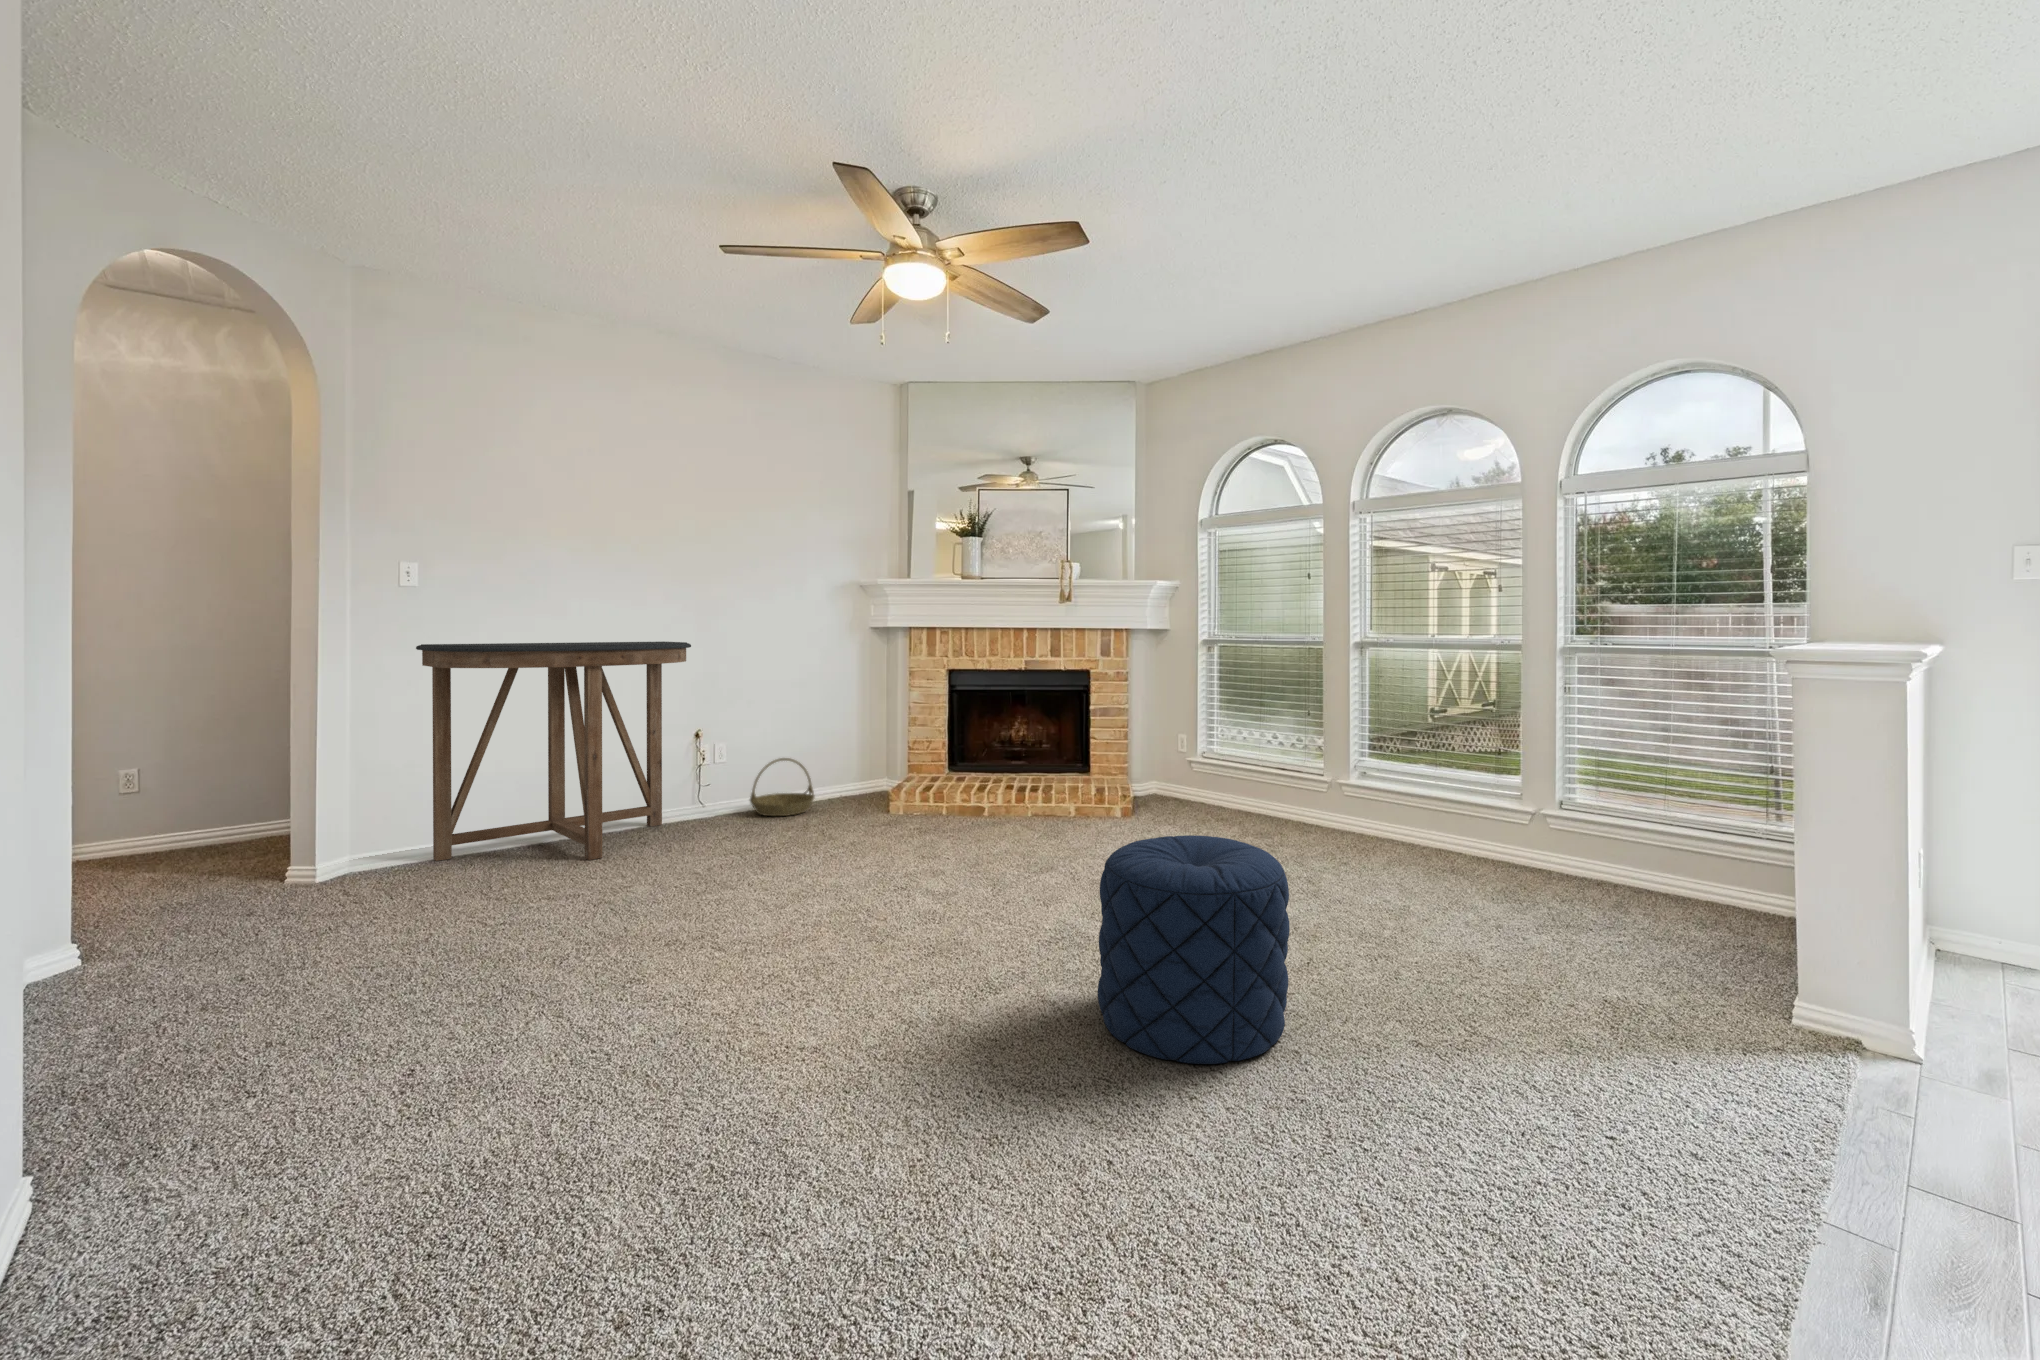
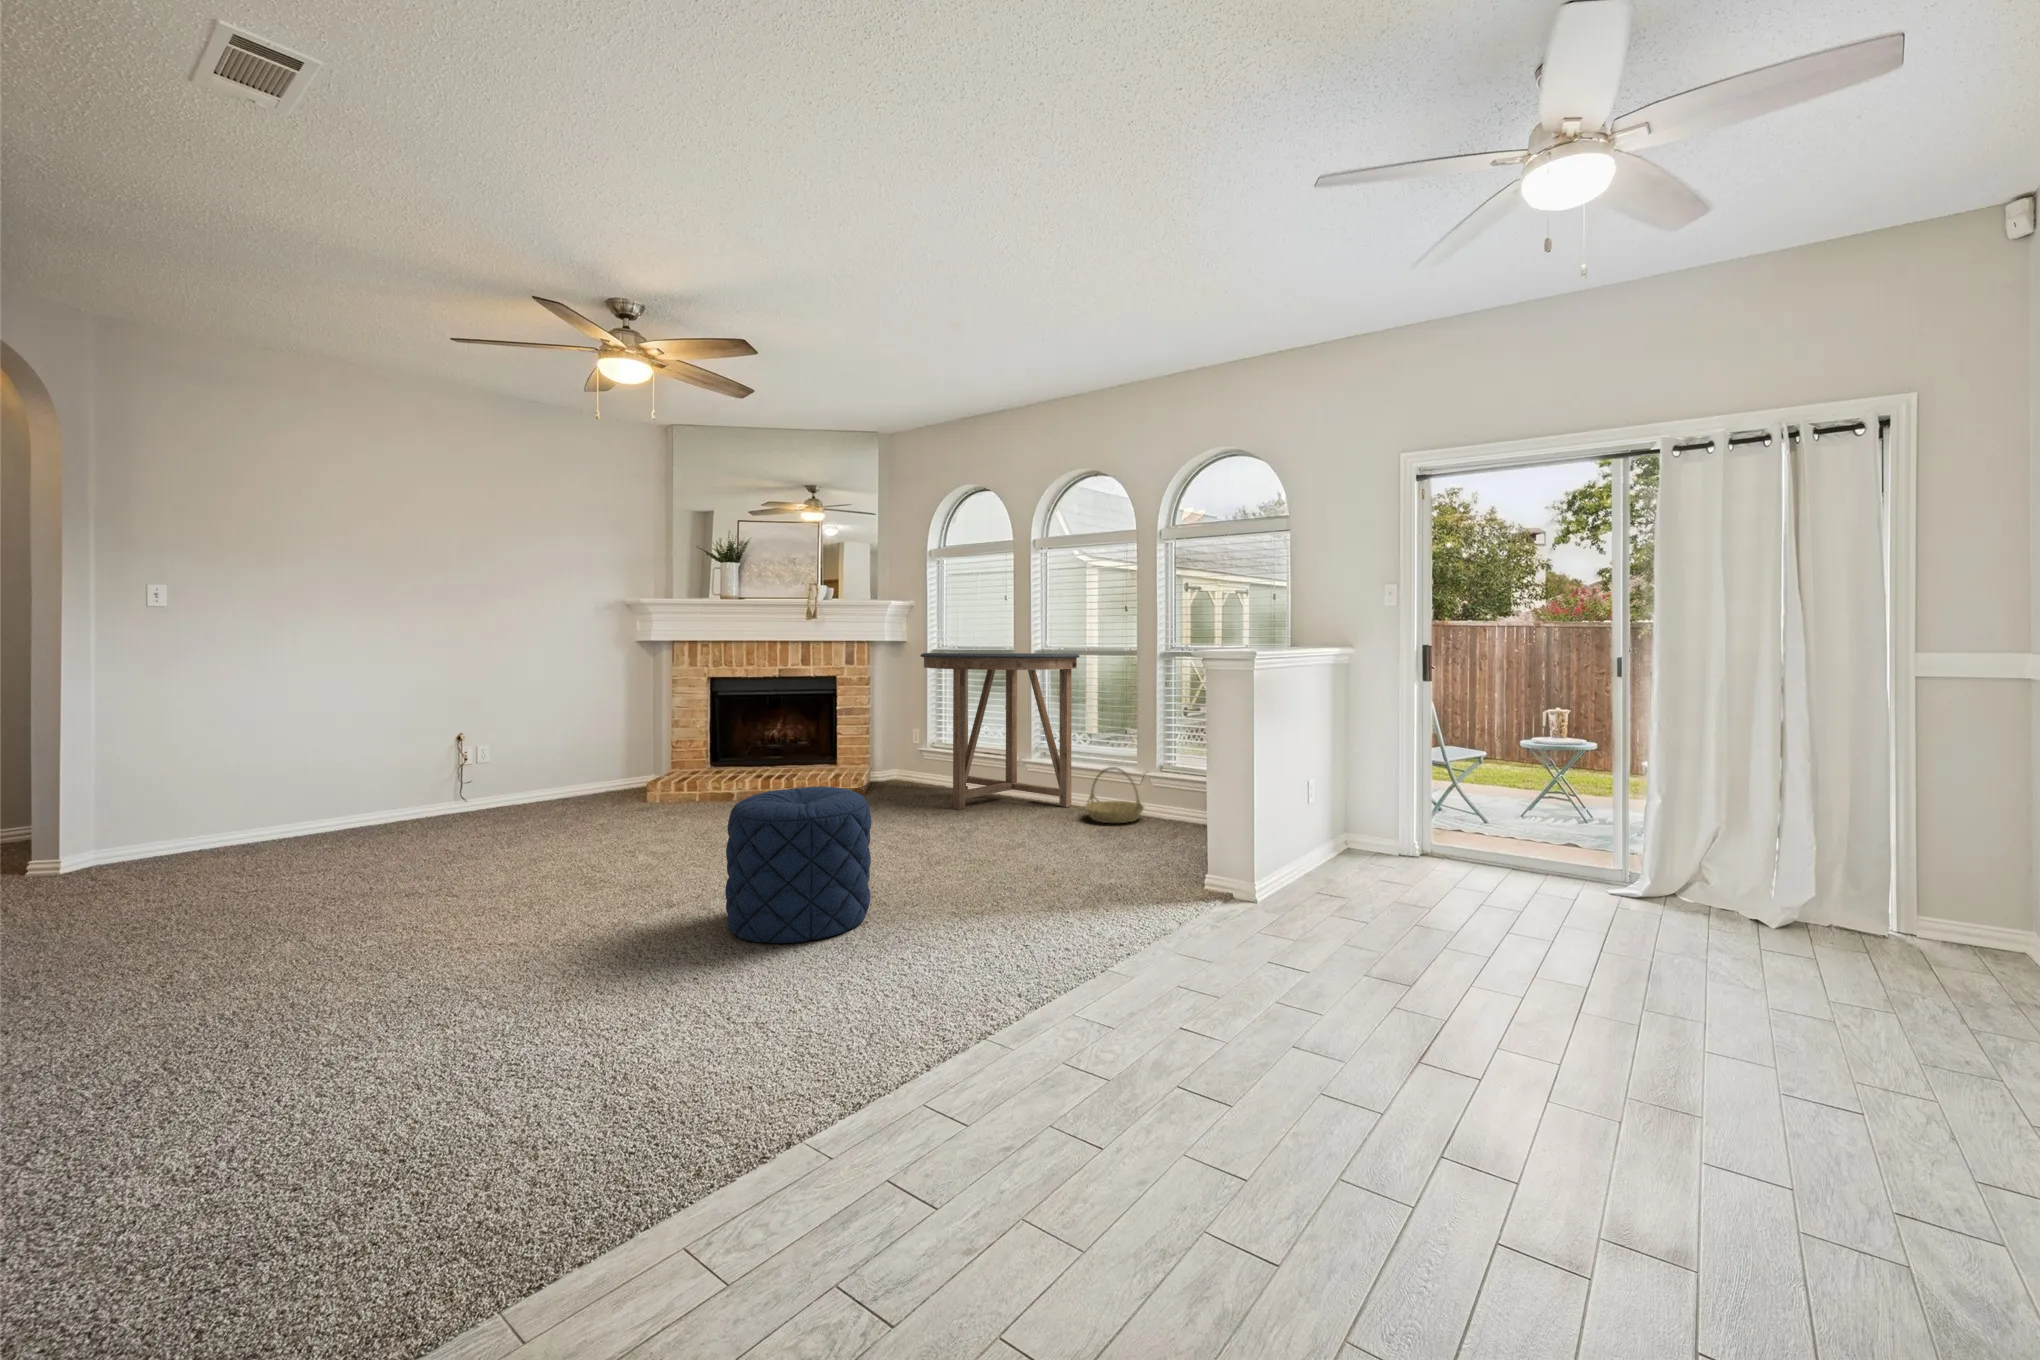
console table: present [416,641,691,861] -> present [920,653,1079,809]
basket: present [750,758,814,816] -> present [1085,767,1144,823]

